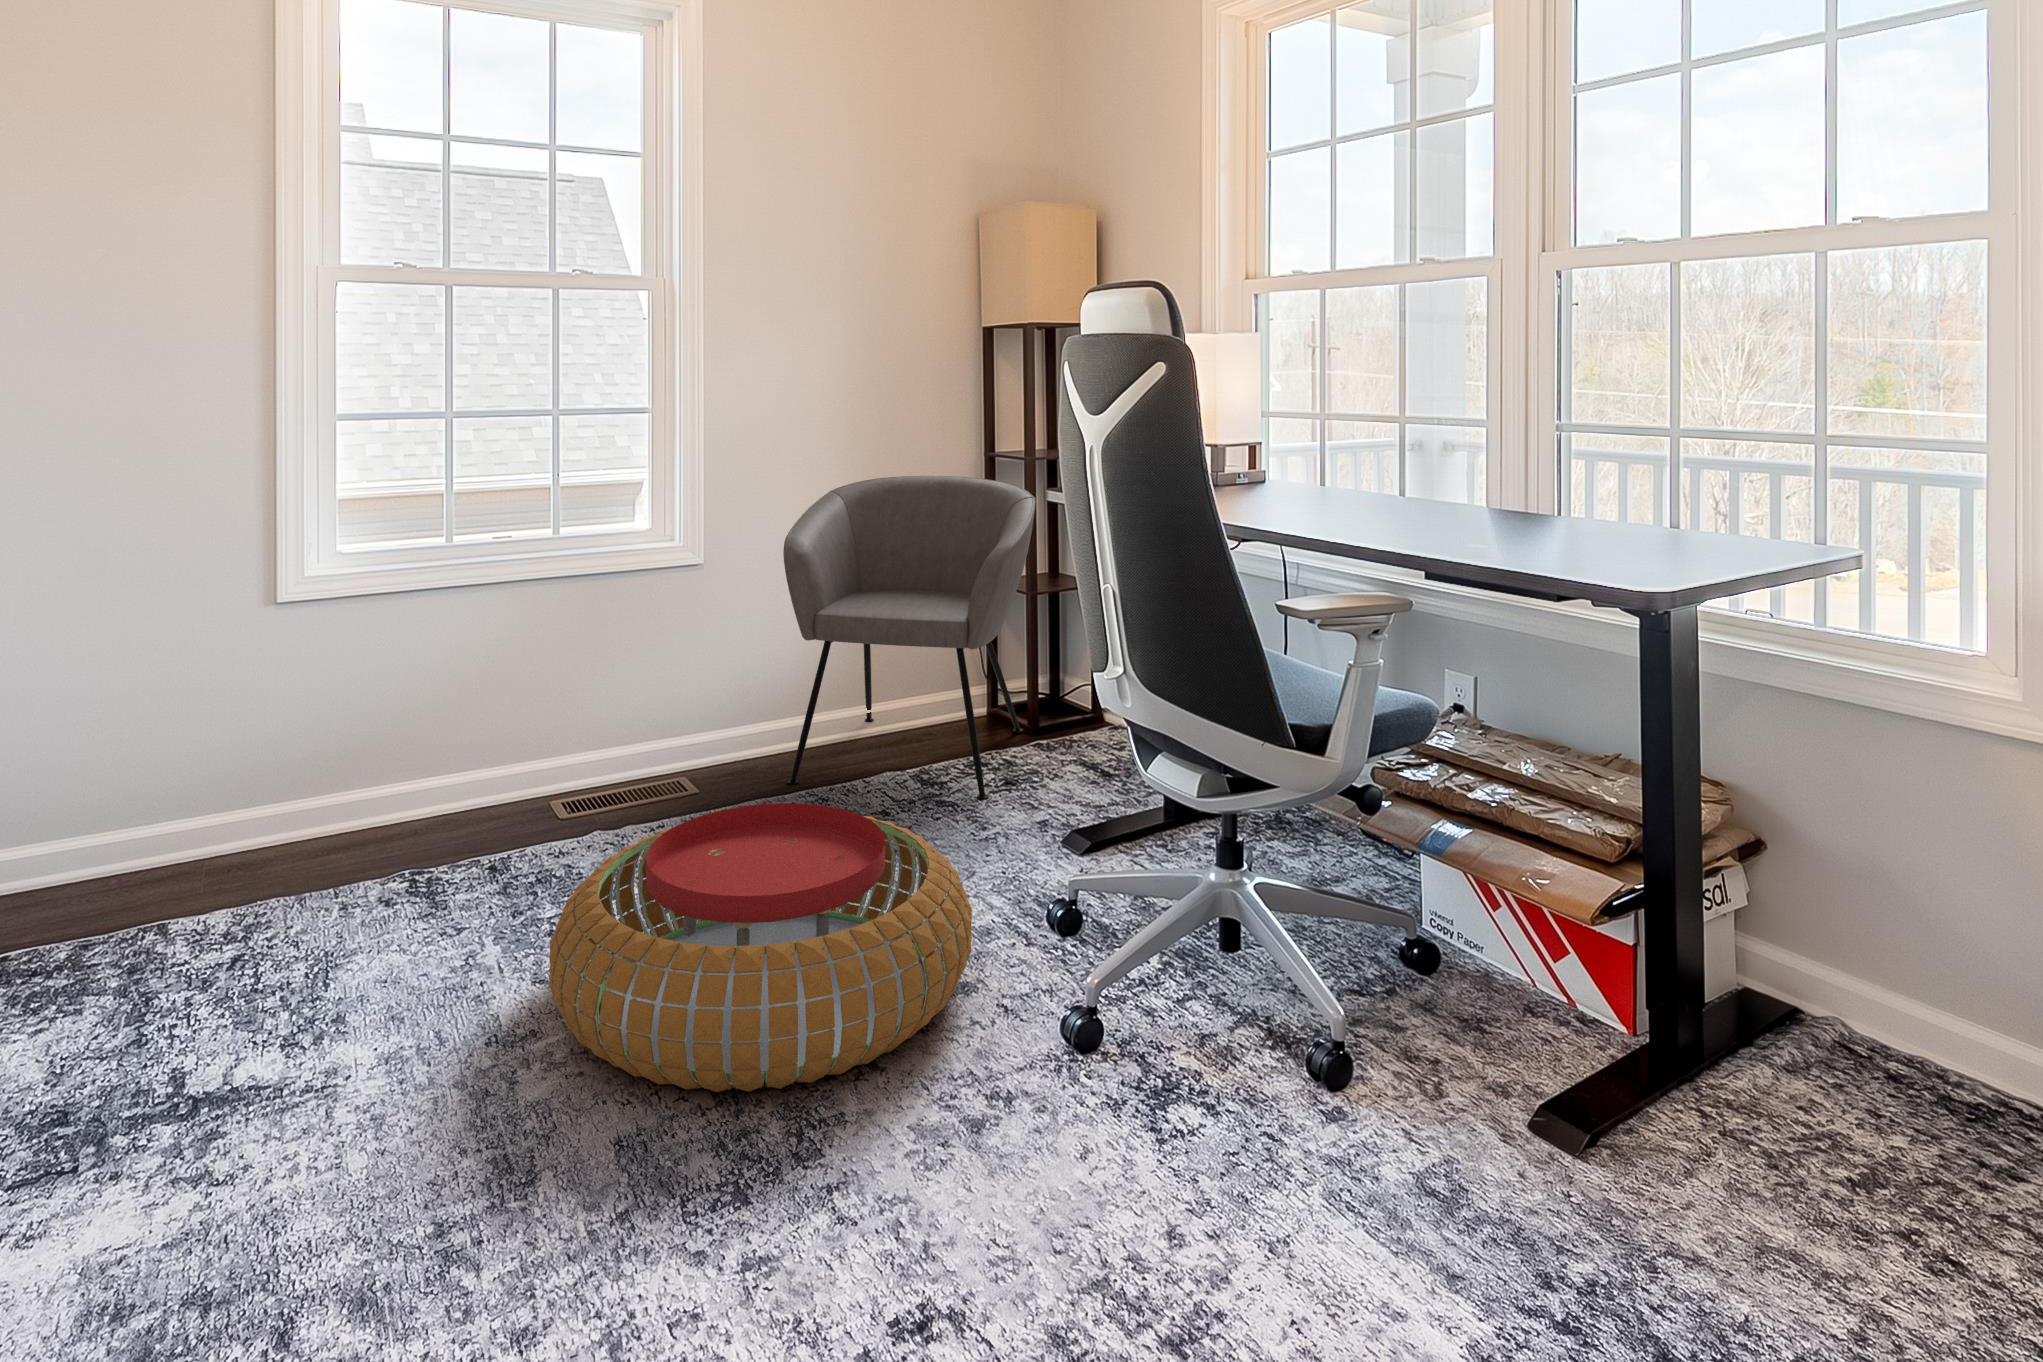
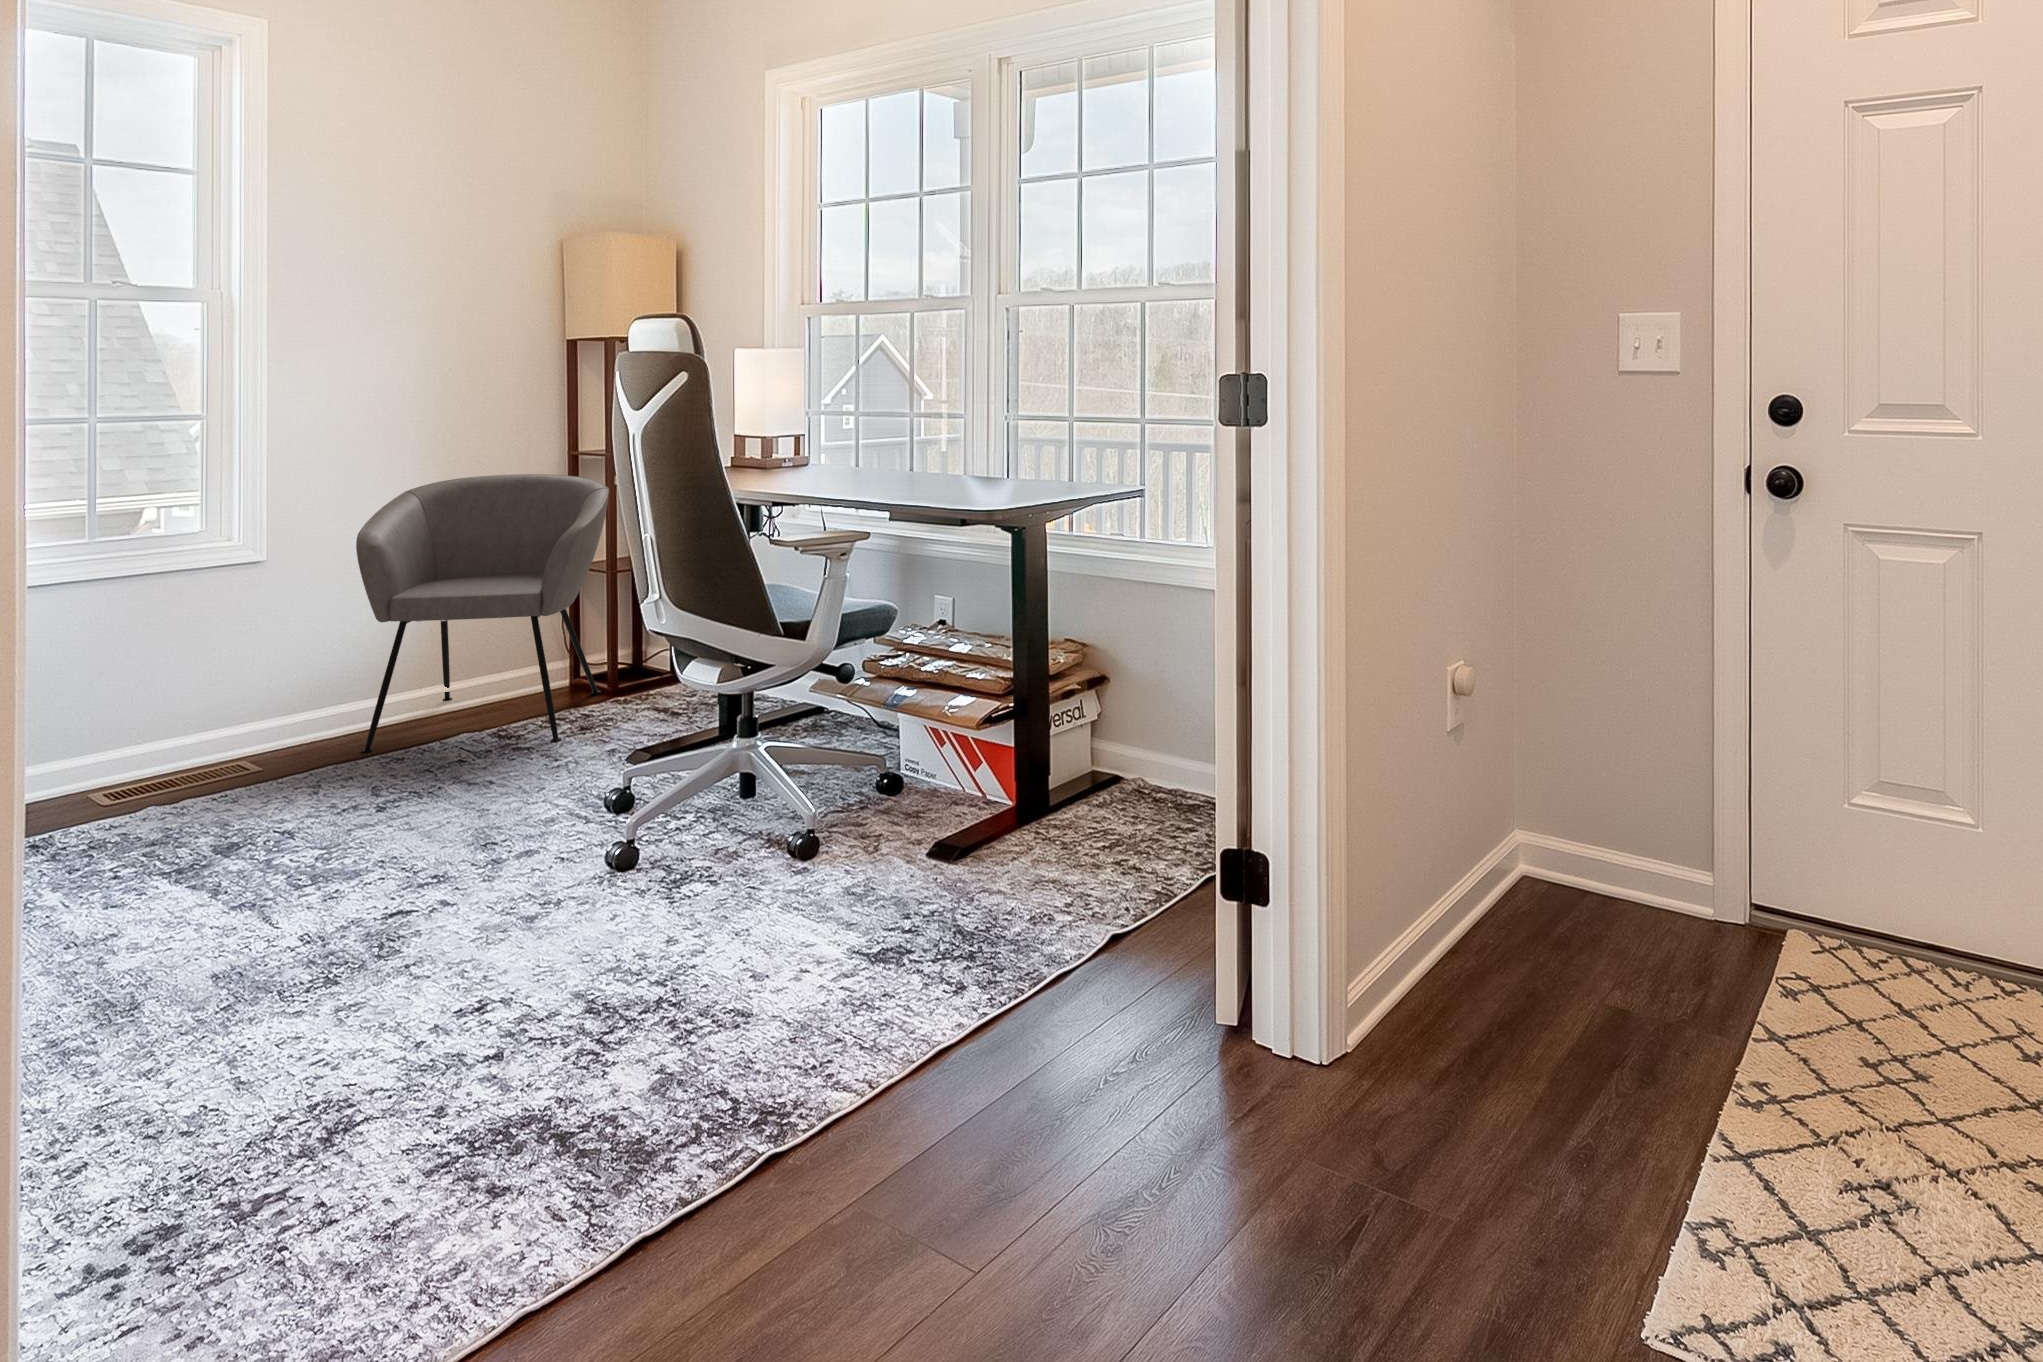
pouf: present [549,803,972,1092] -> none [130,735,532,944]

